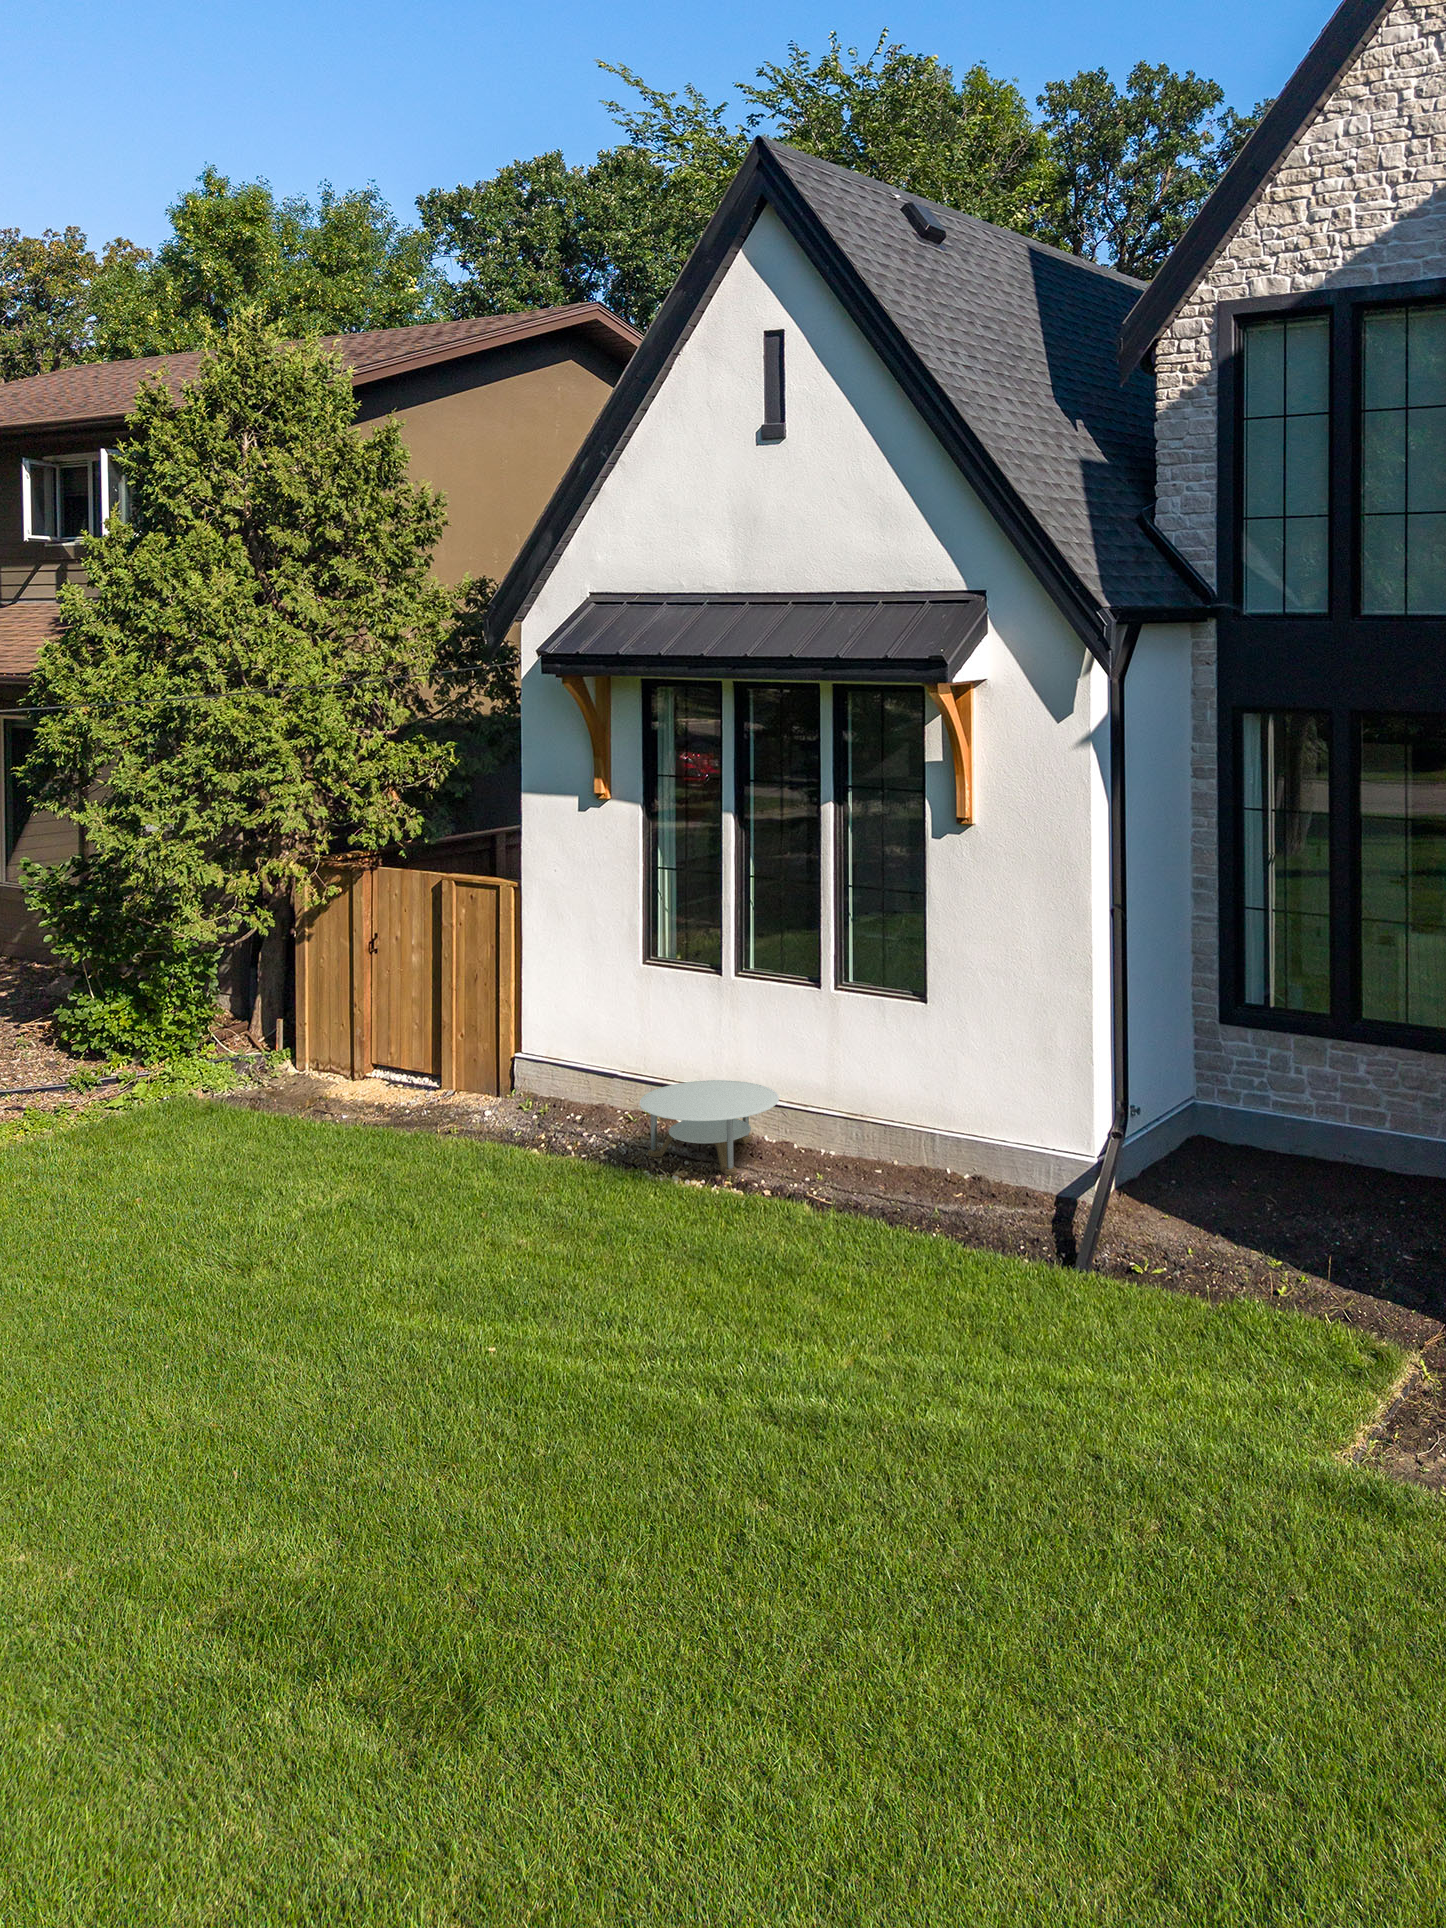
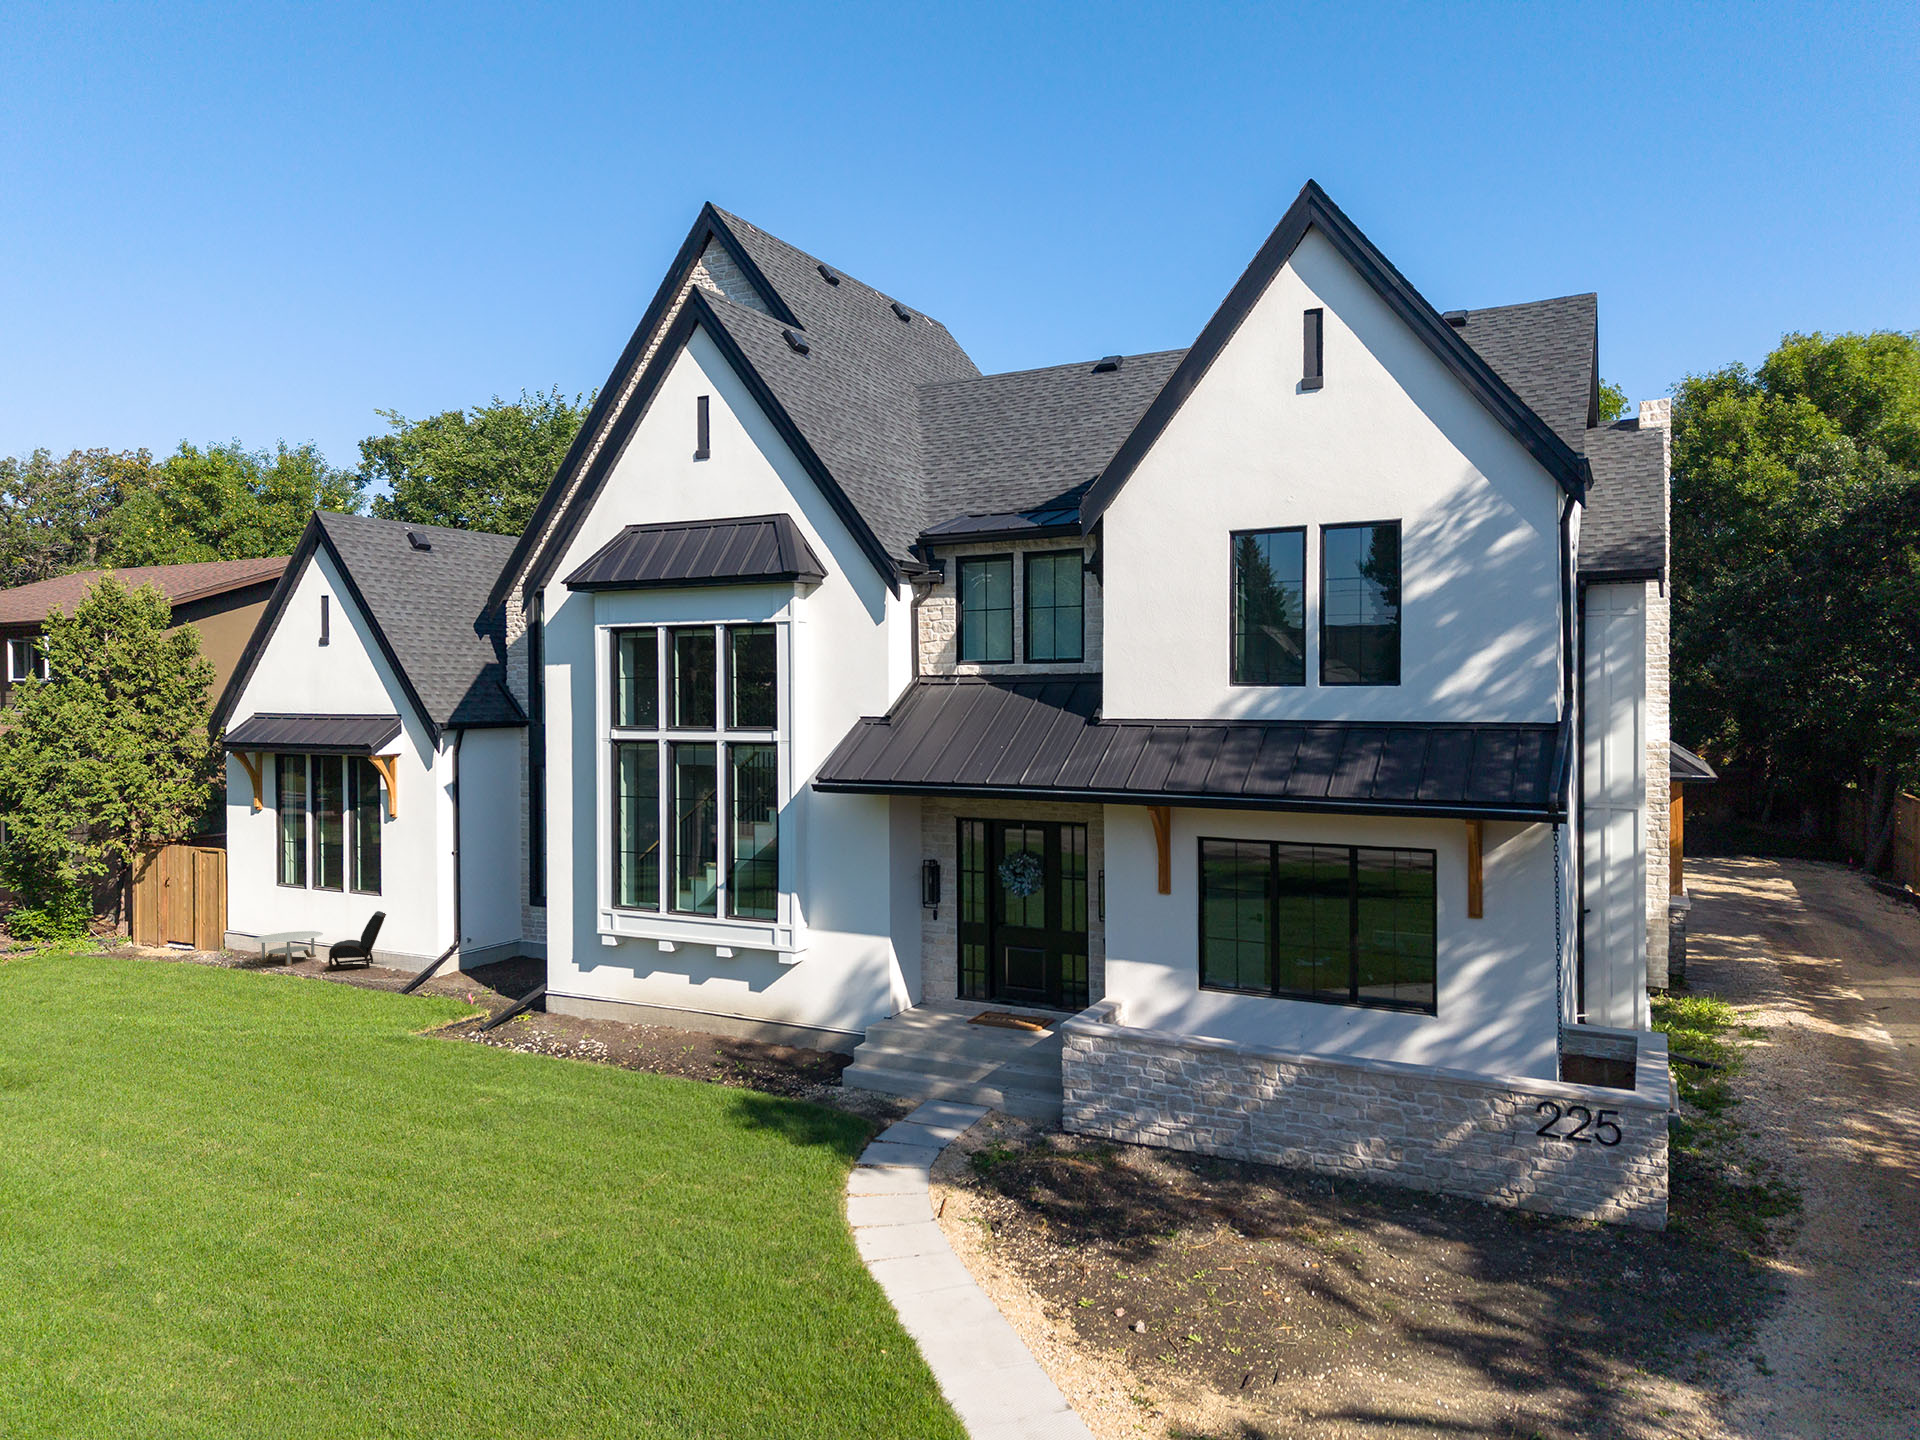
lounge chair: none [836,1051,967,1203] -> present [329,911,386,971]

